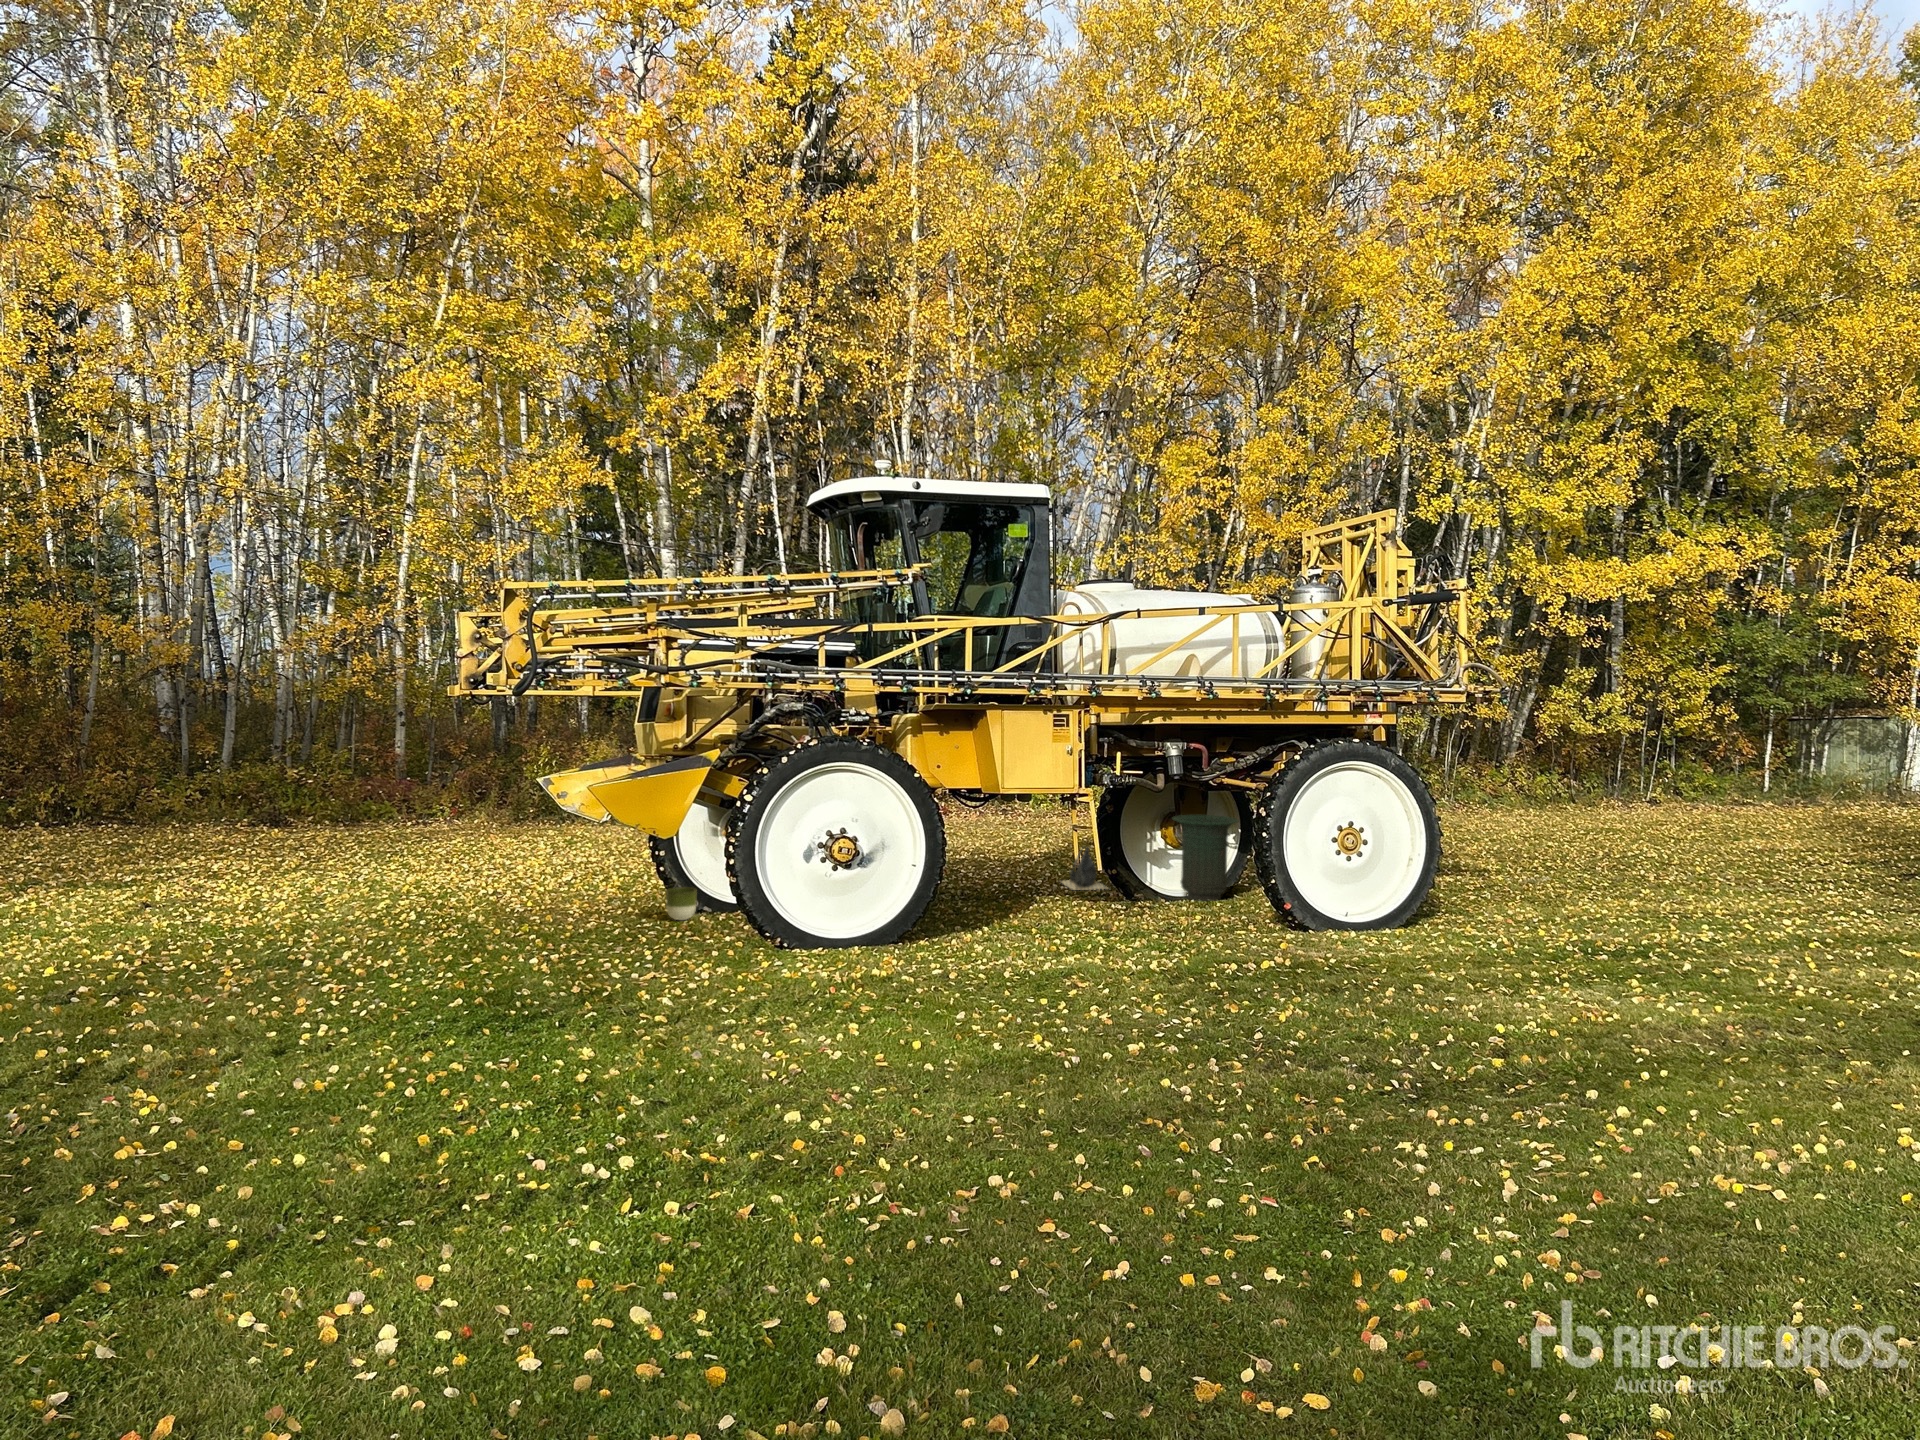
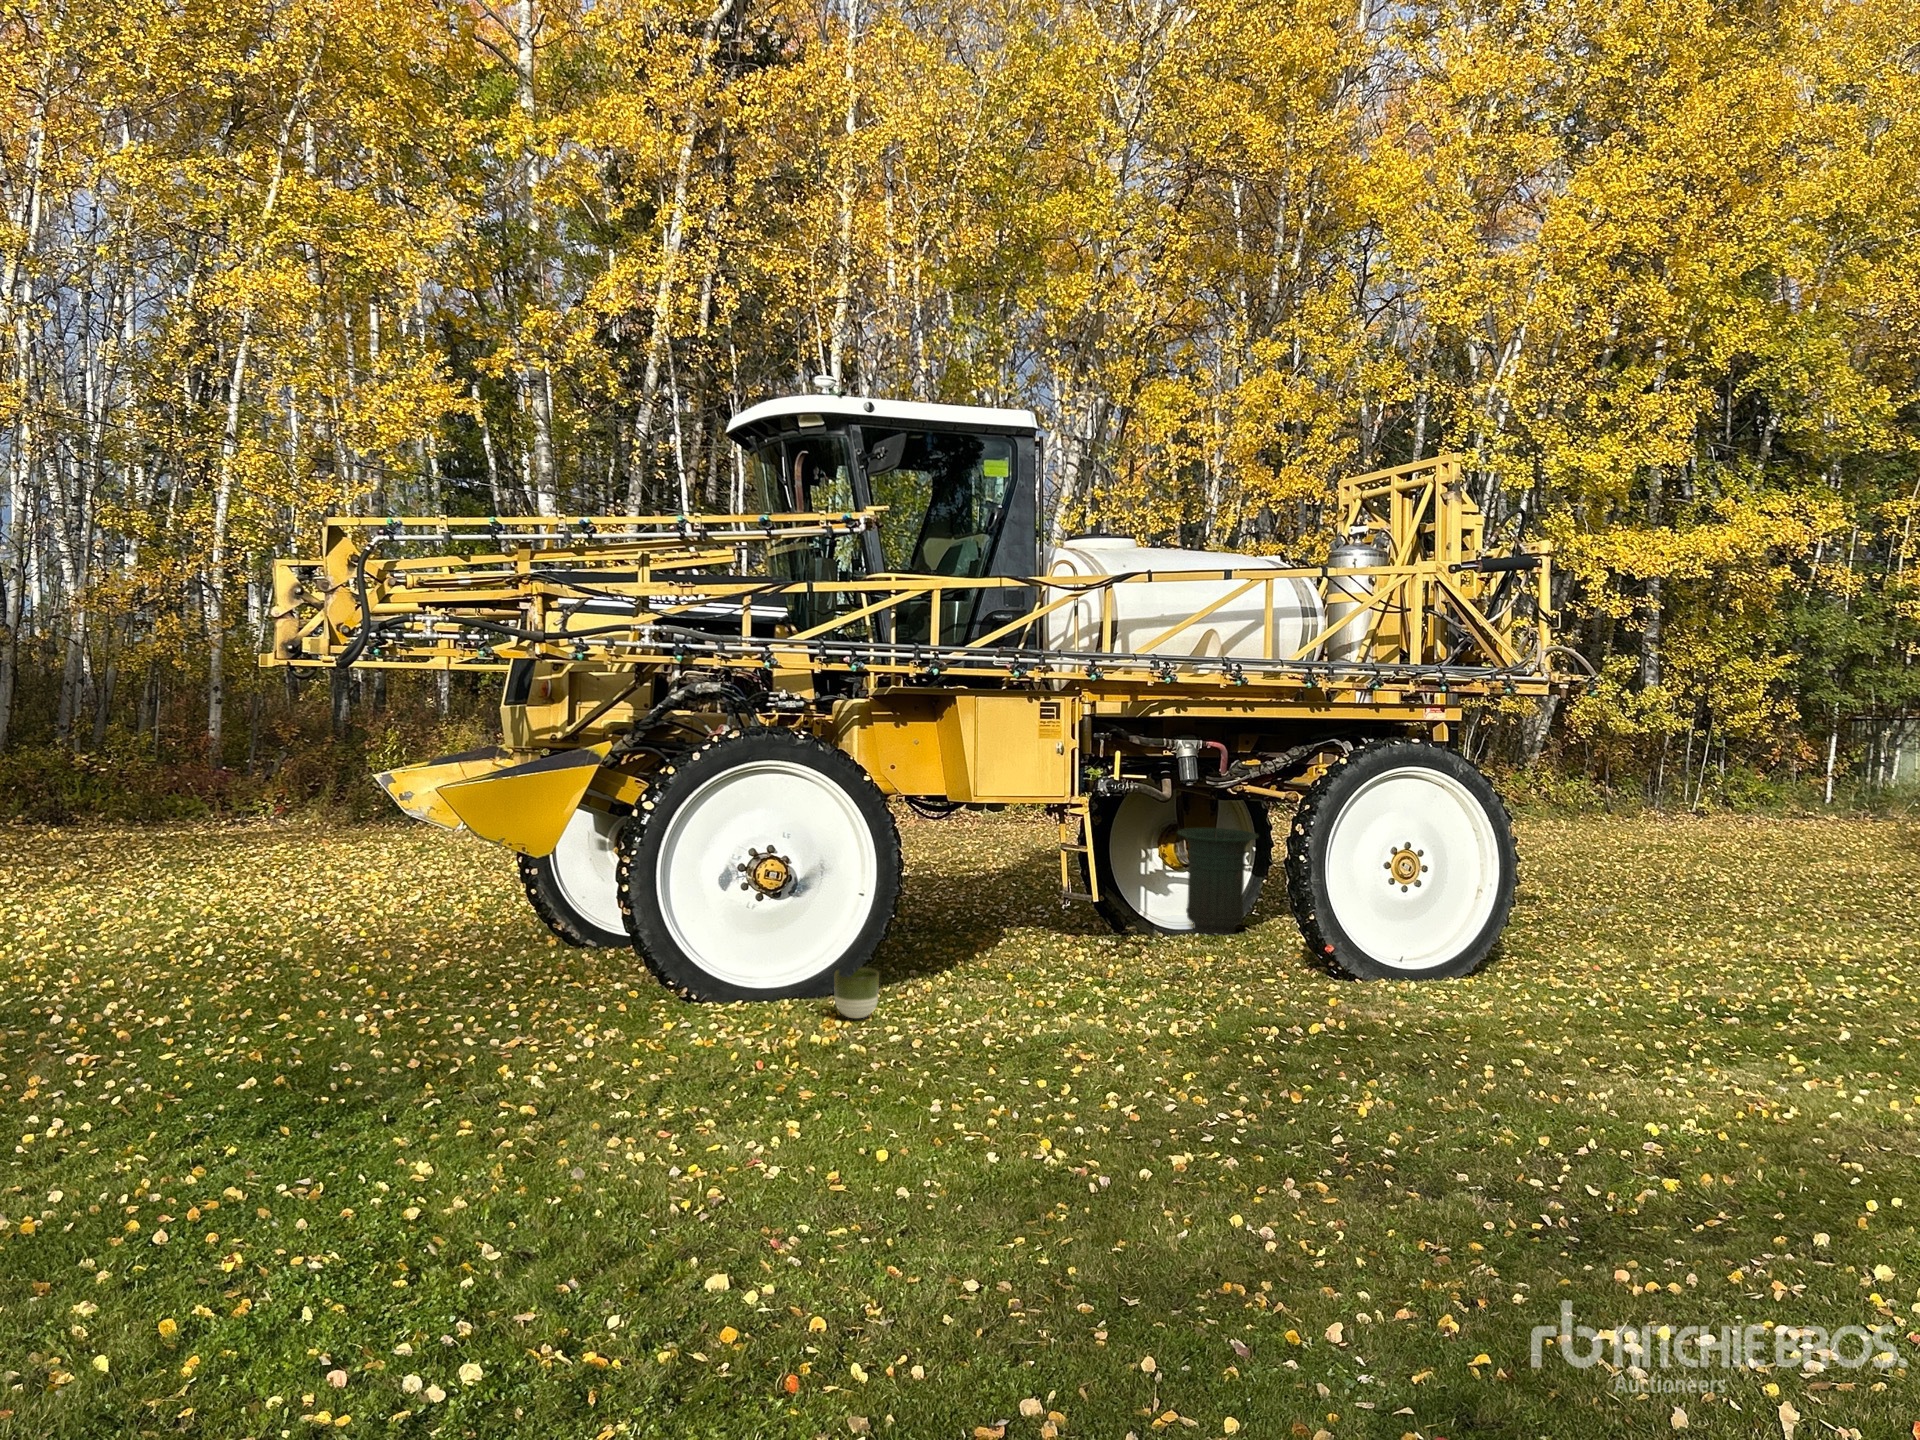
backpack: present [1061,847,1108,890] -> none [1033,859,1099,920]
planter: present [666,887,697,920] -> present [835,968,879,1018]

